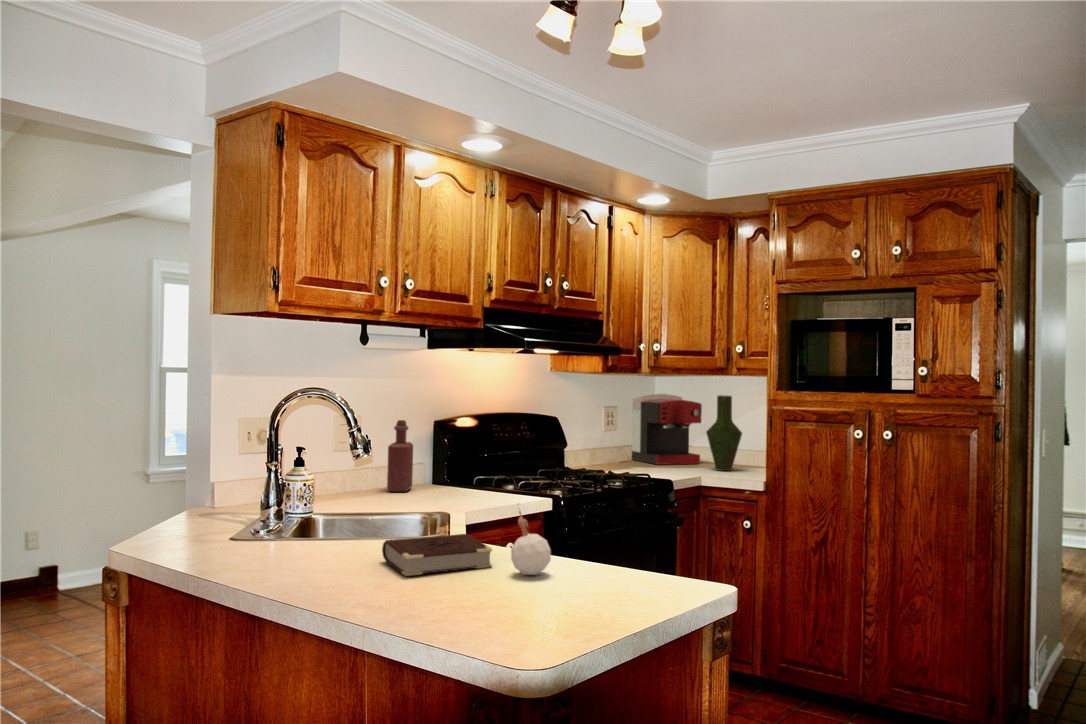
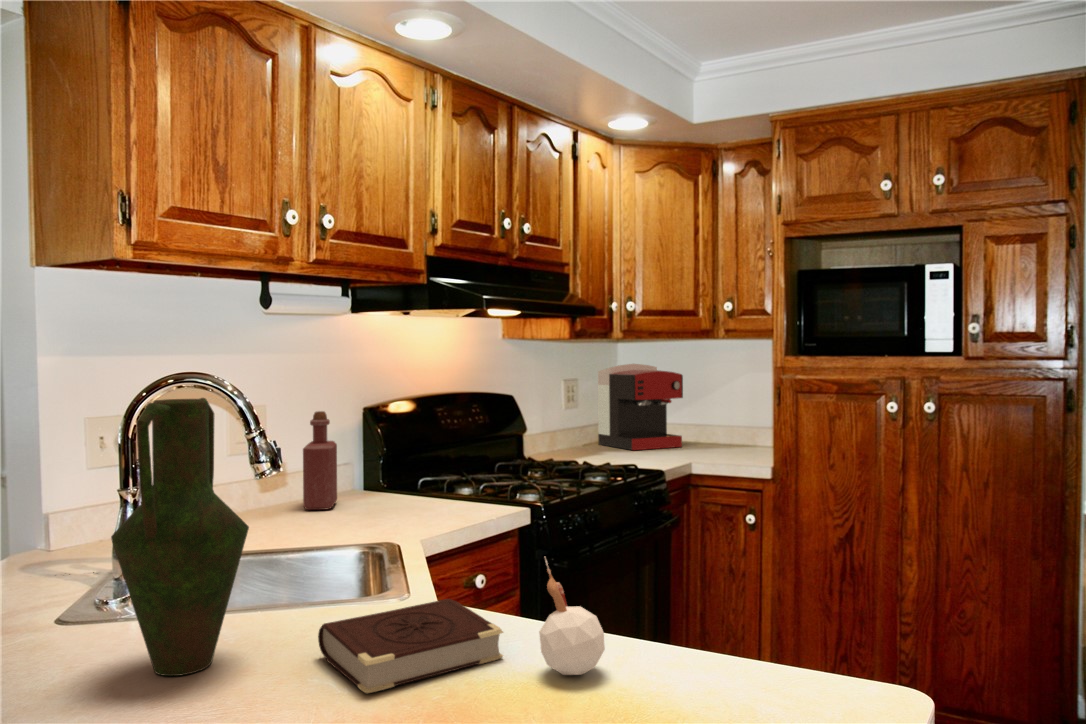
vase: present [706,395,742,471] -> present [111,398,249,676]

